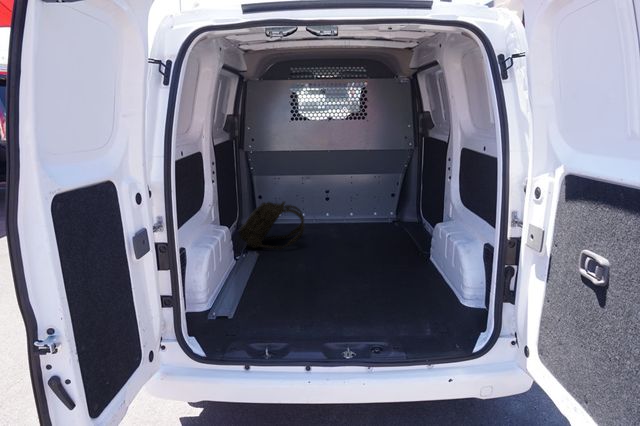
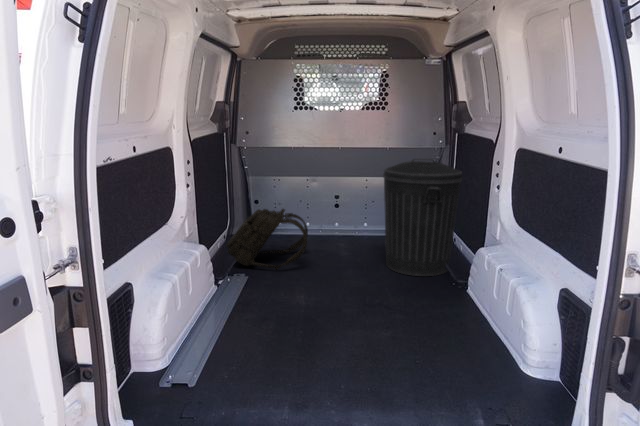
trash can: none [364,158,427,251] -> present [383,159,463,276]

